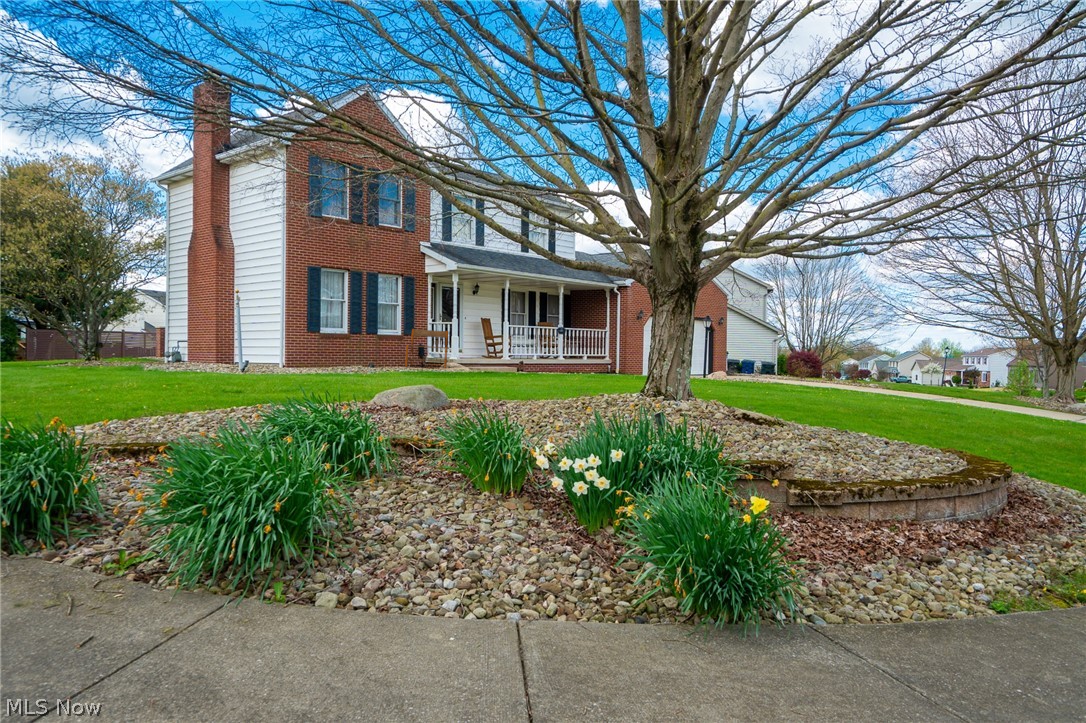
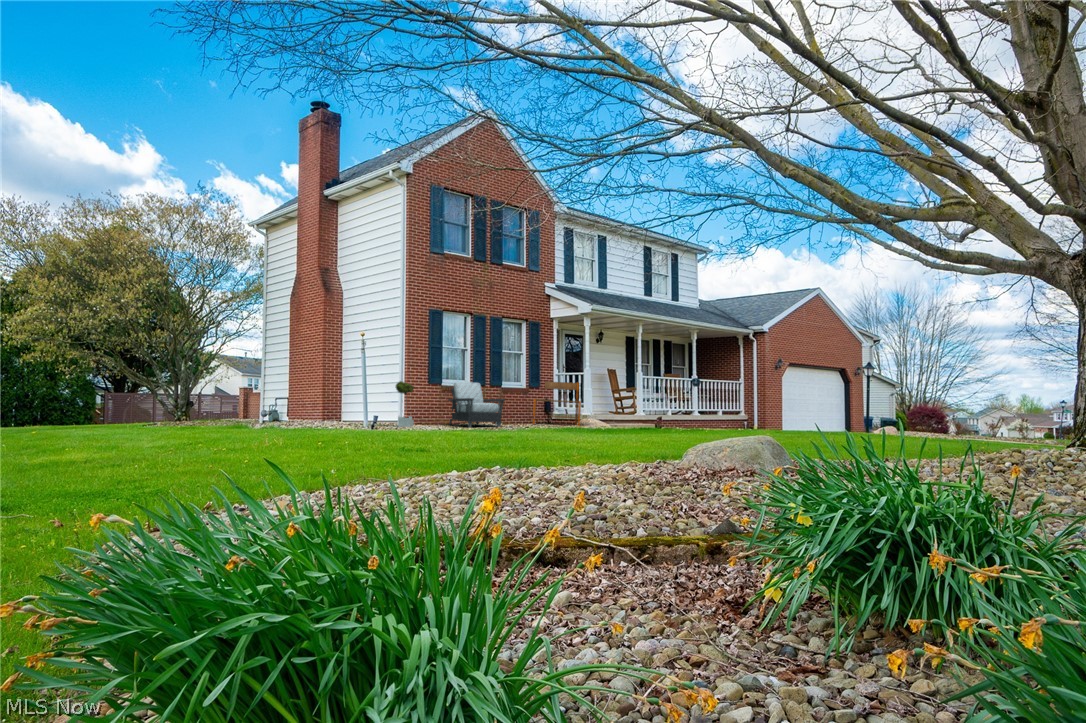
potted tree: none [278,329,295,369] -> present [396,381,414,427]
armchair: none [326,331,376,370] -> present [448,382,505,428]

